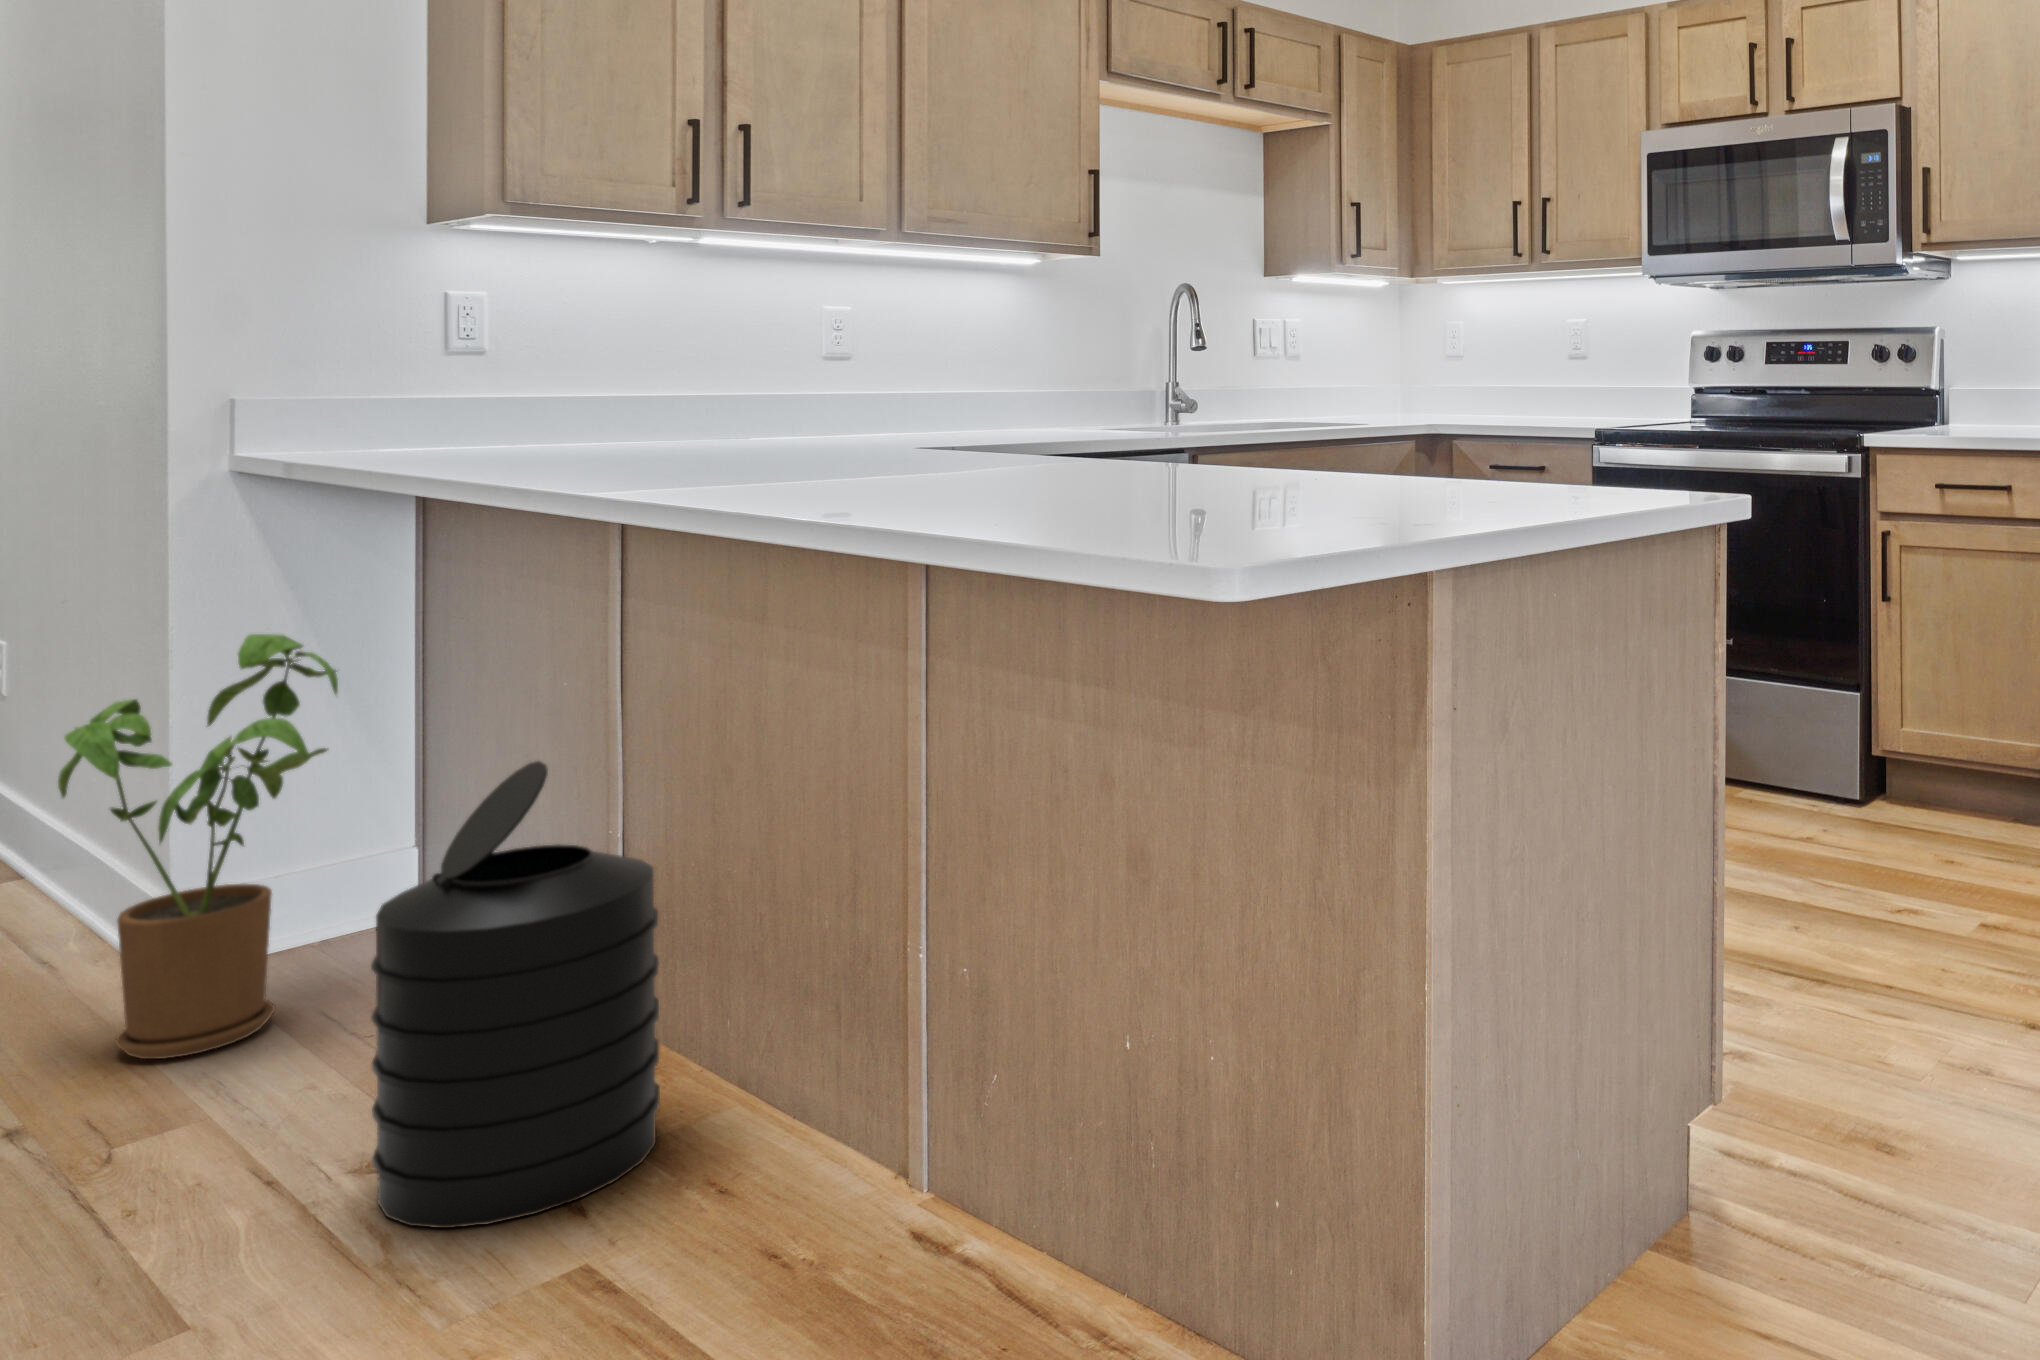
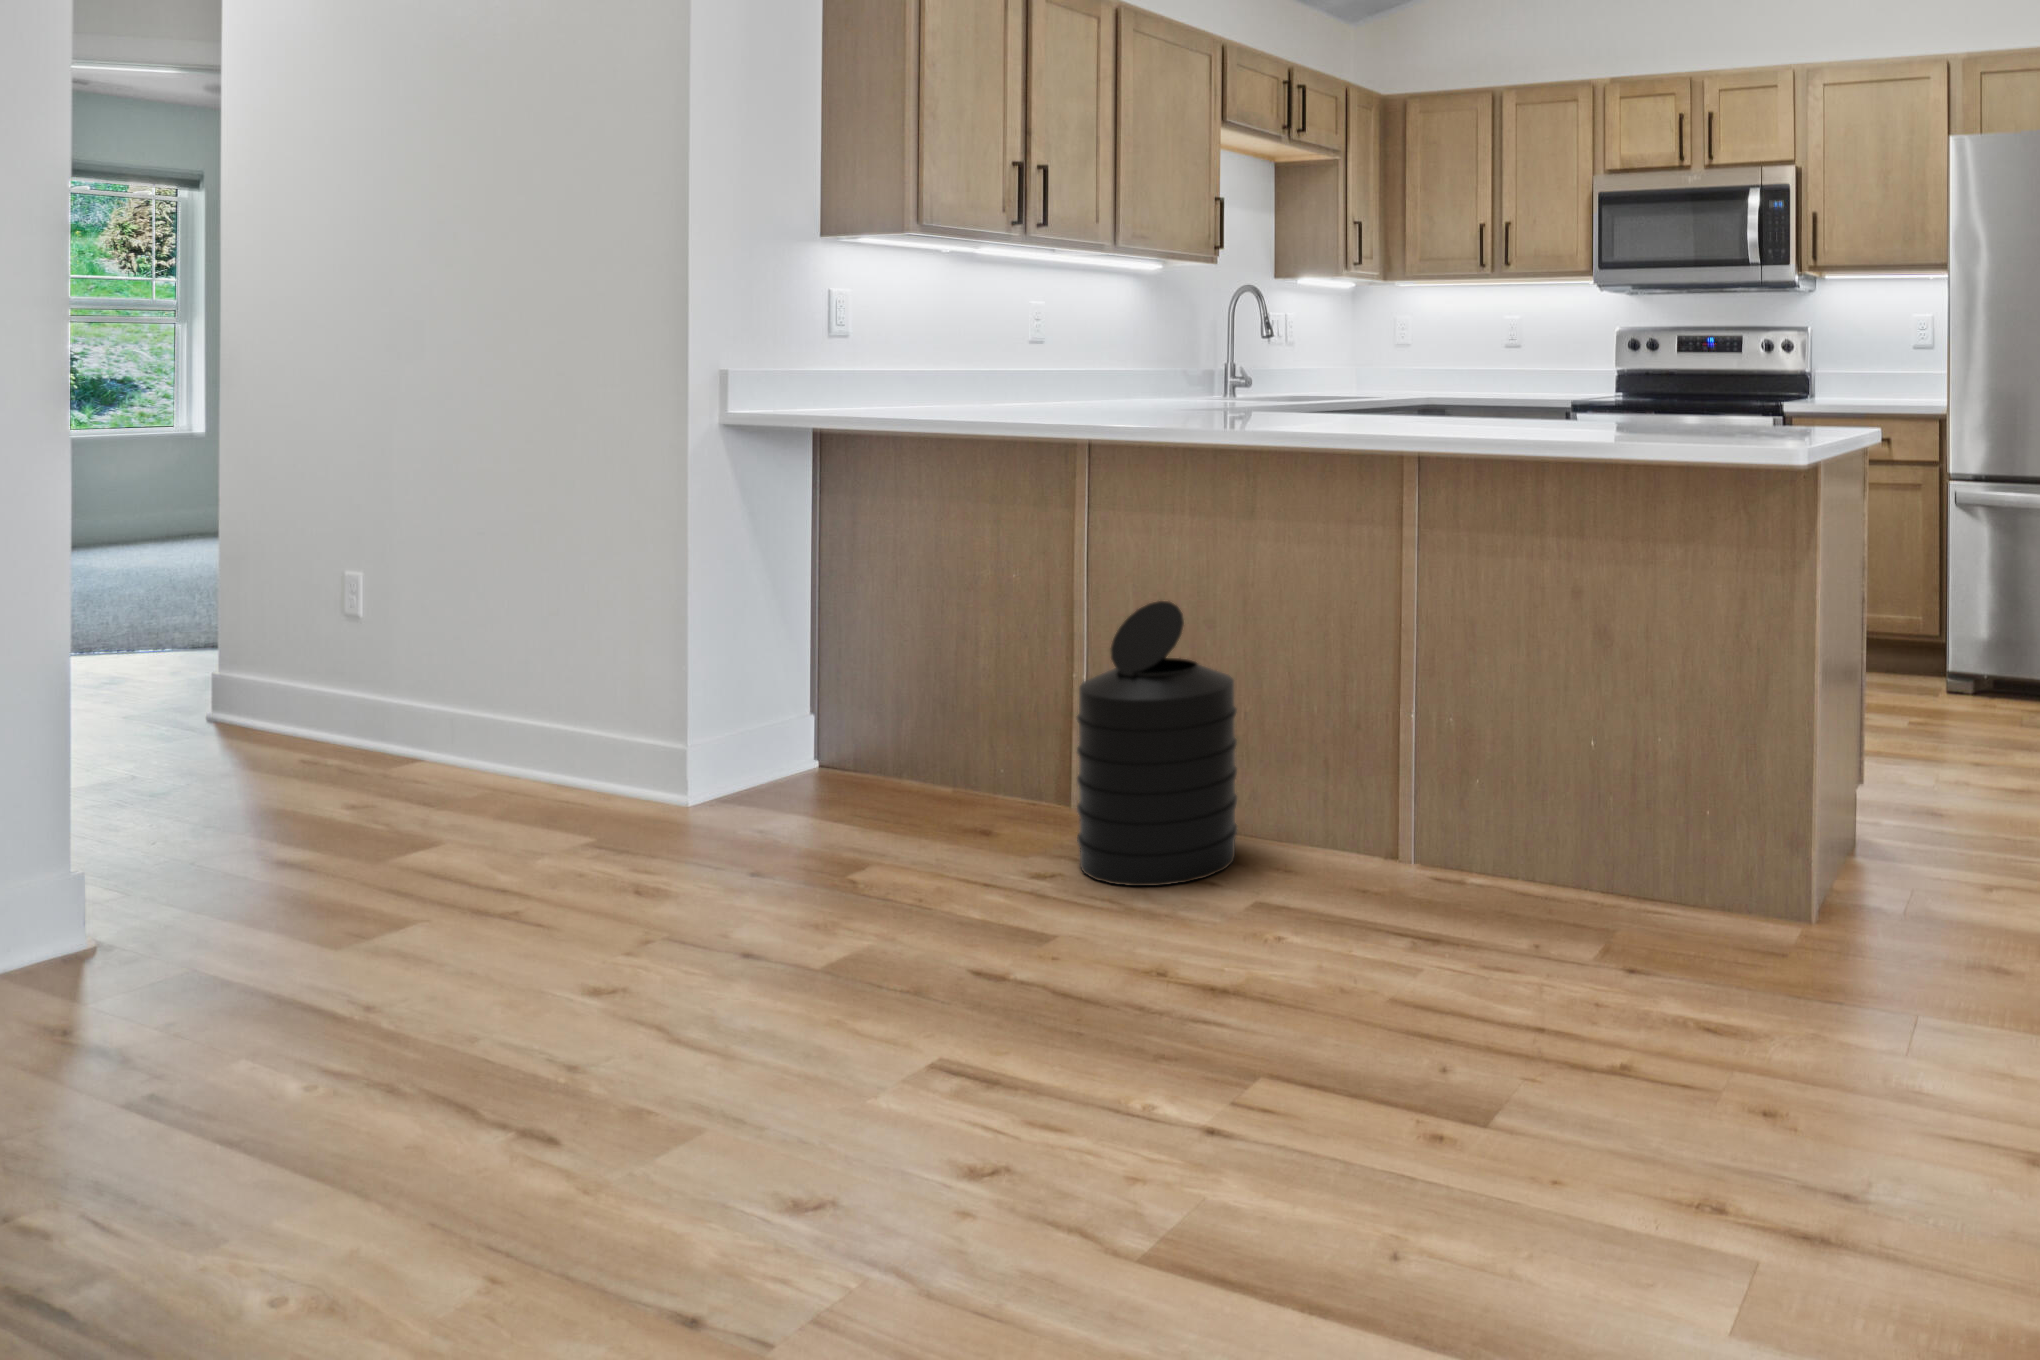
house plant: present [58,634,338,1059] -> none [703,535,898,833]

